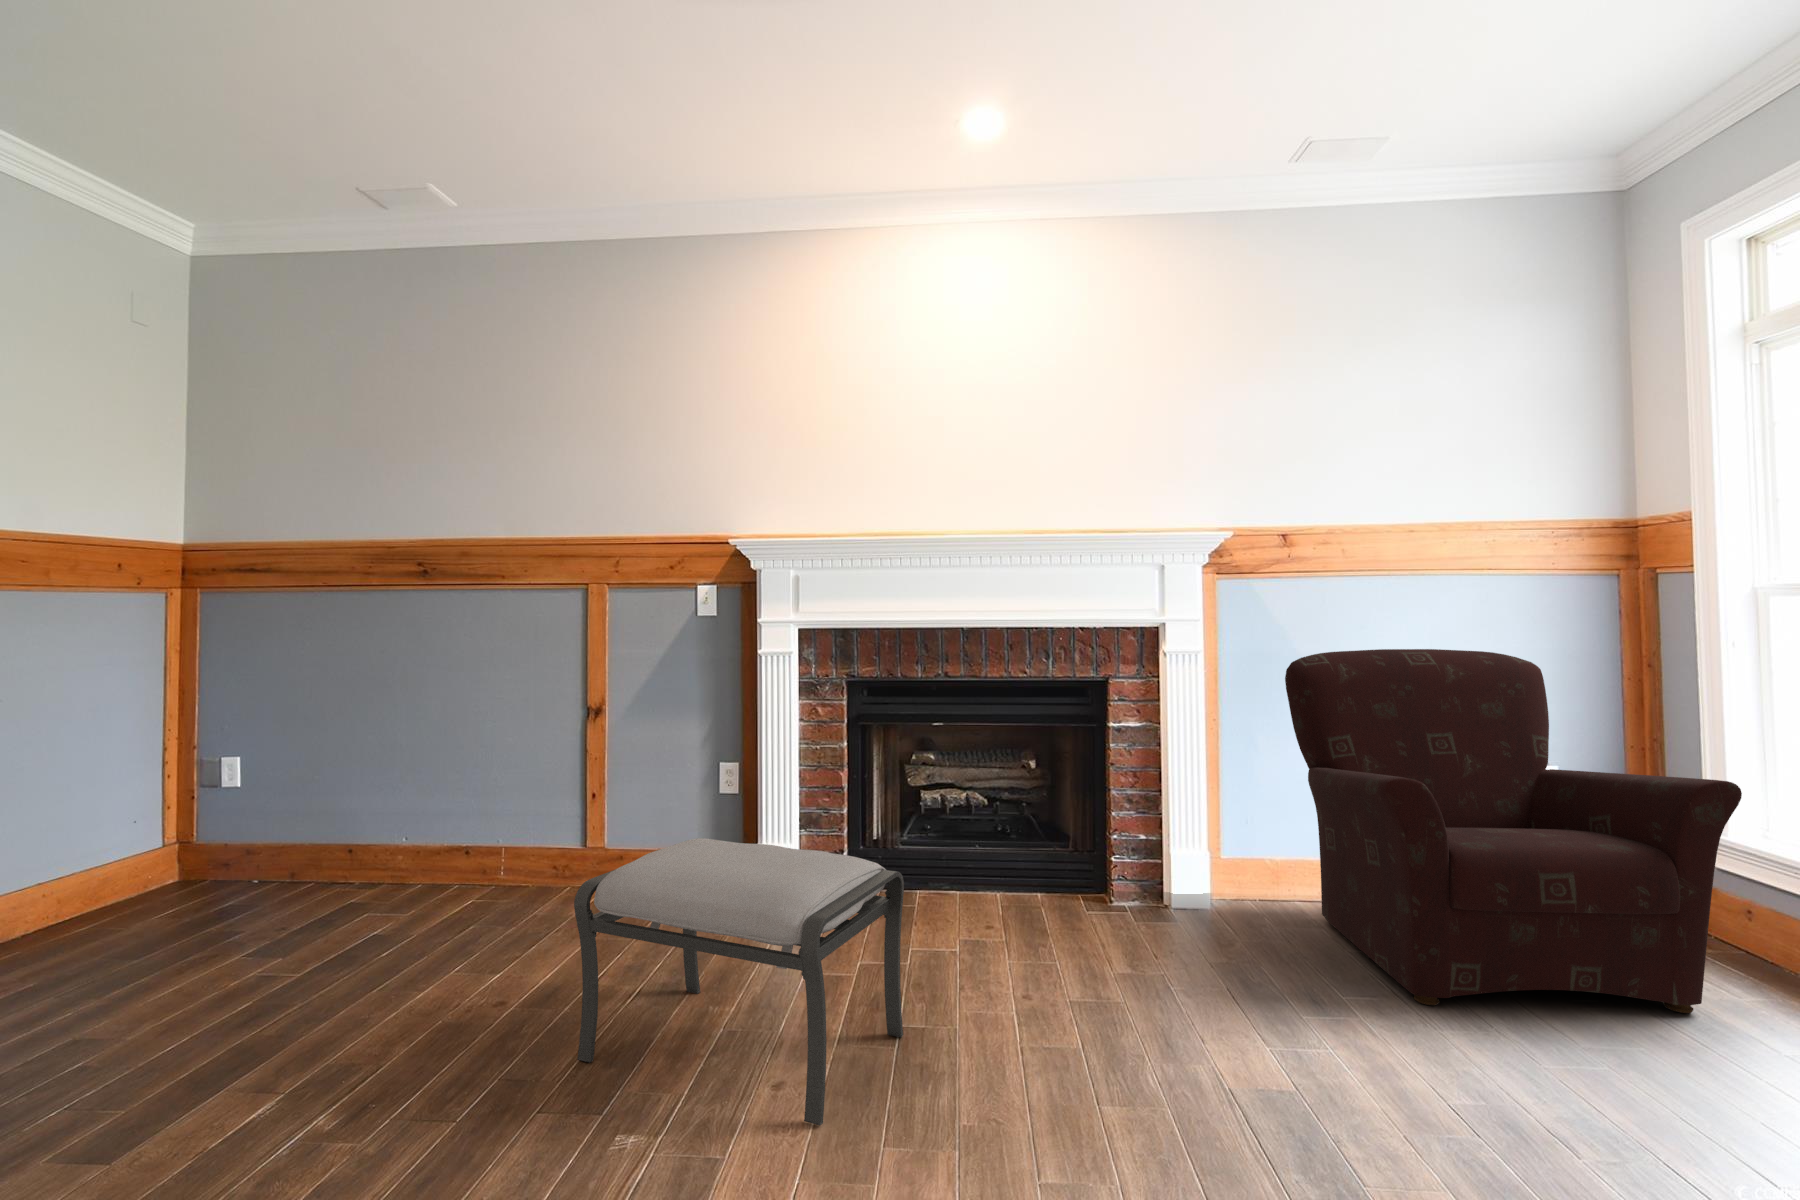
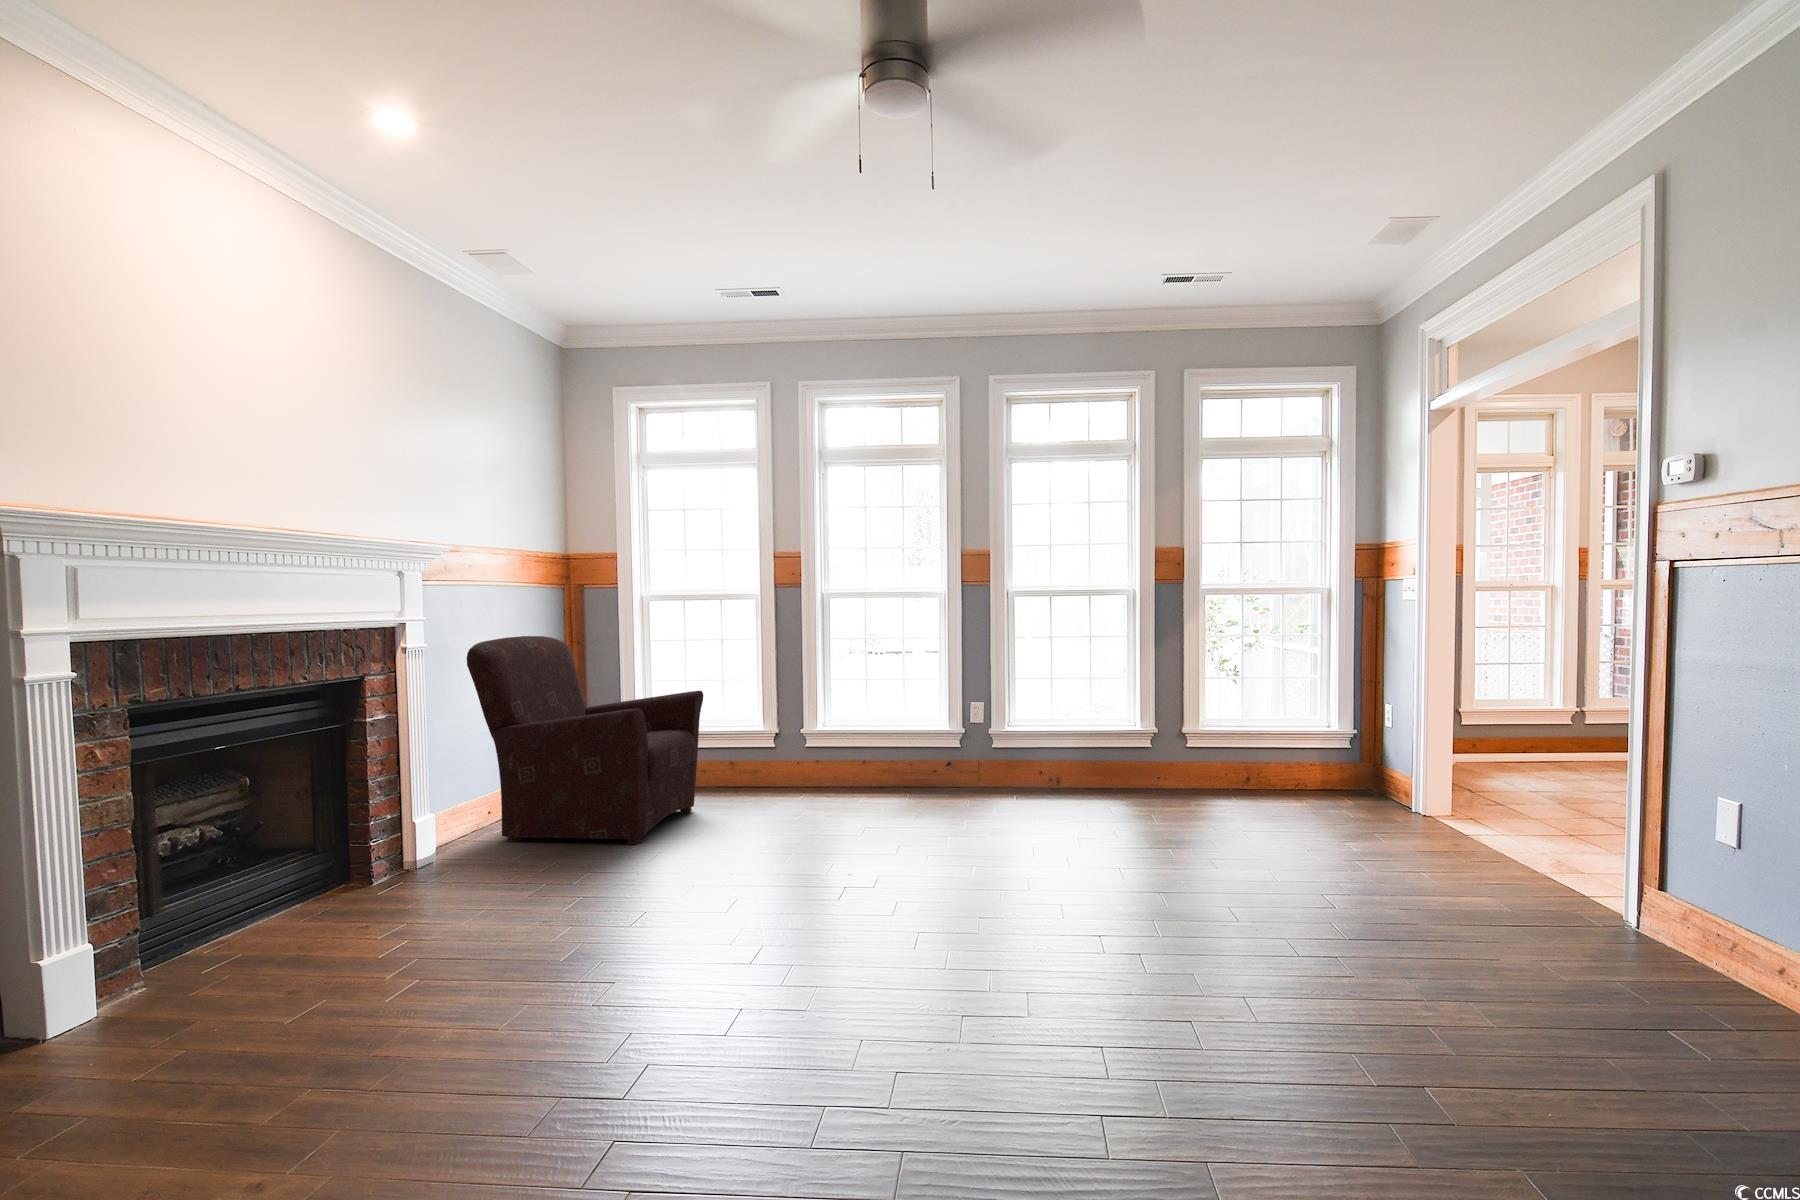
ottoman: present [574,838,904,1125] -> none [309,822,637,1090]

